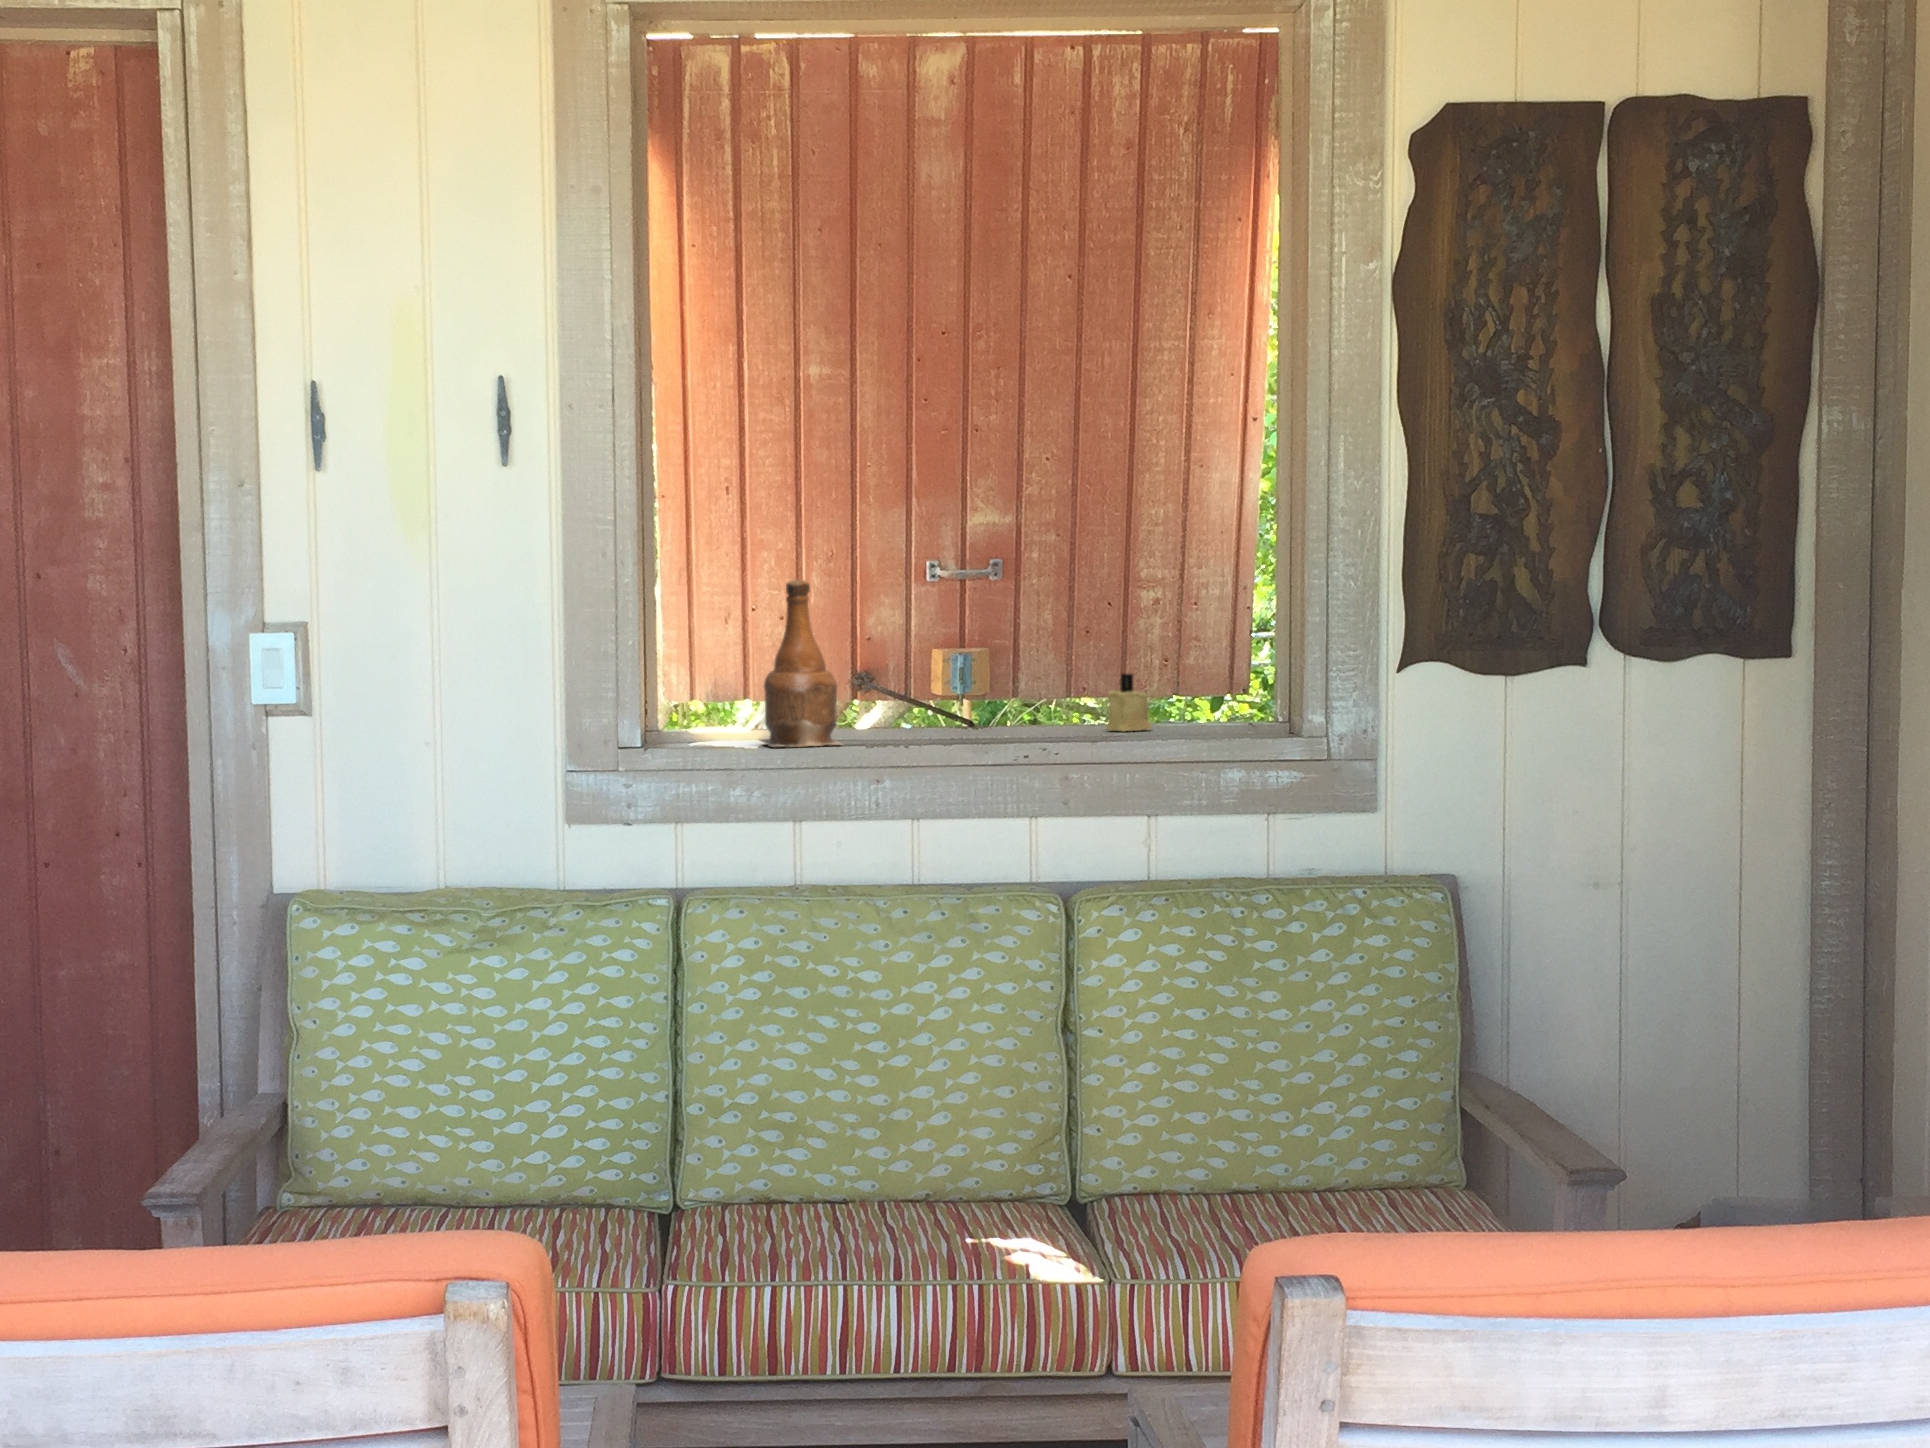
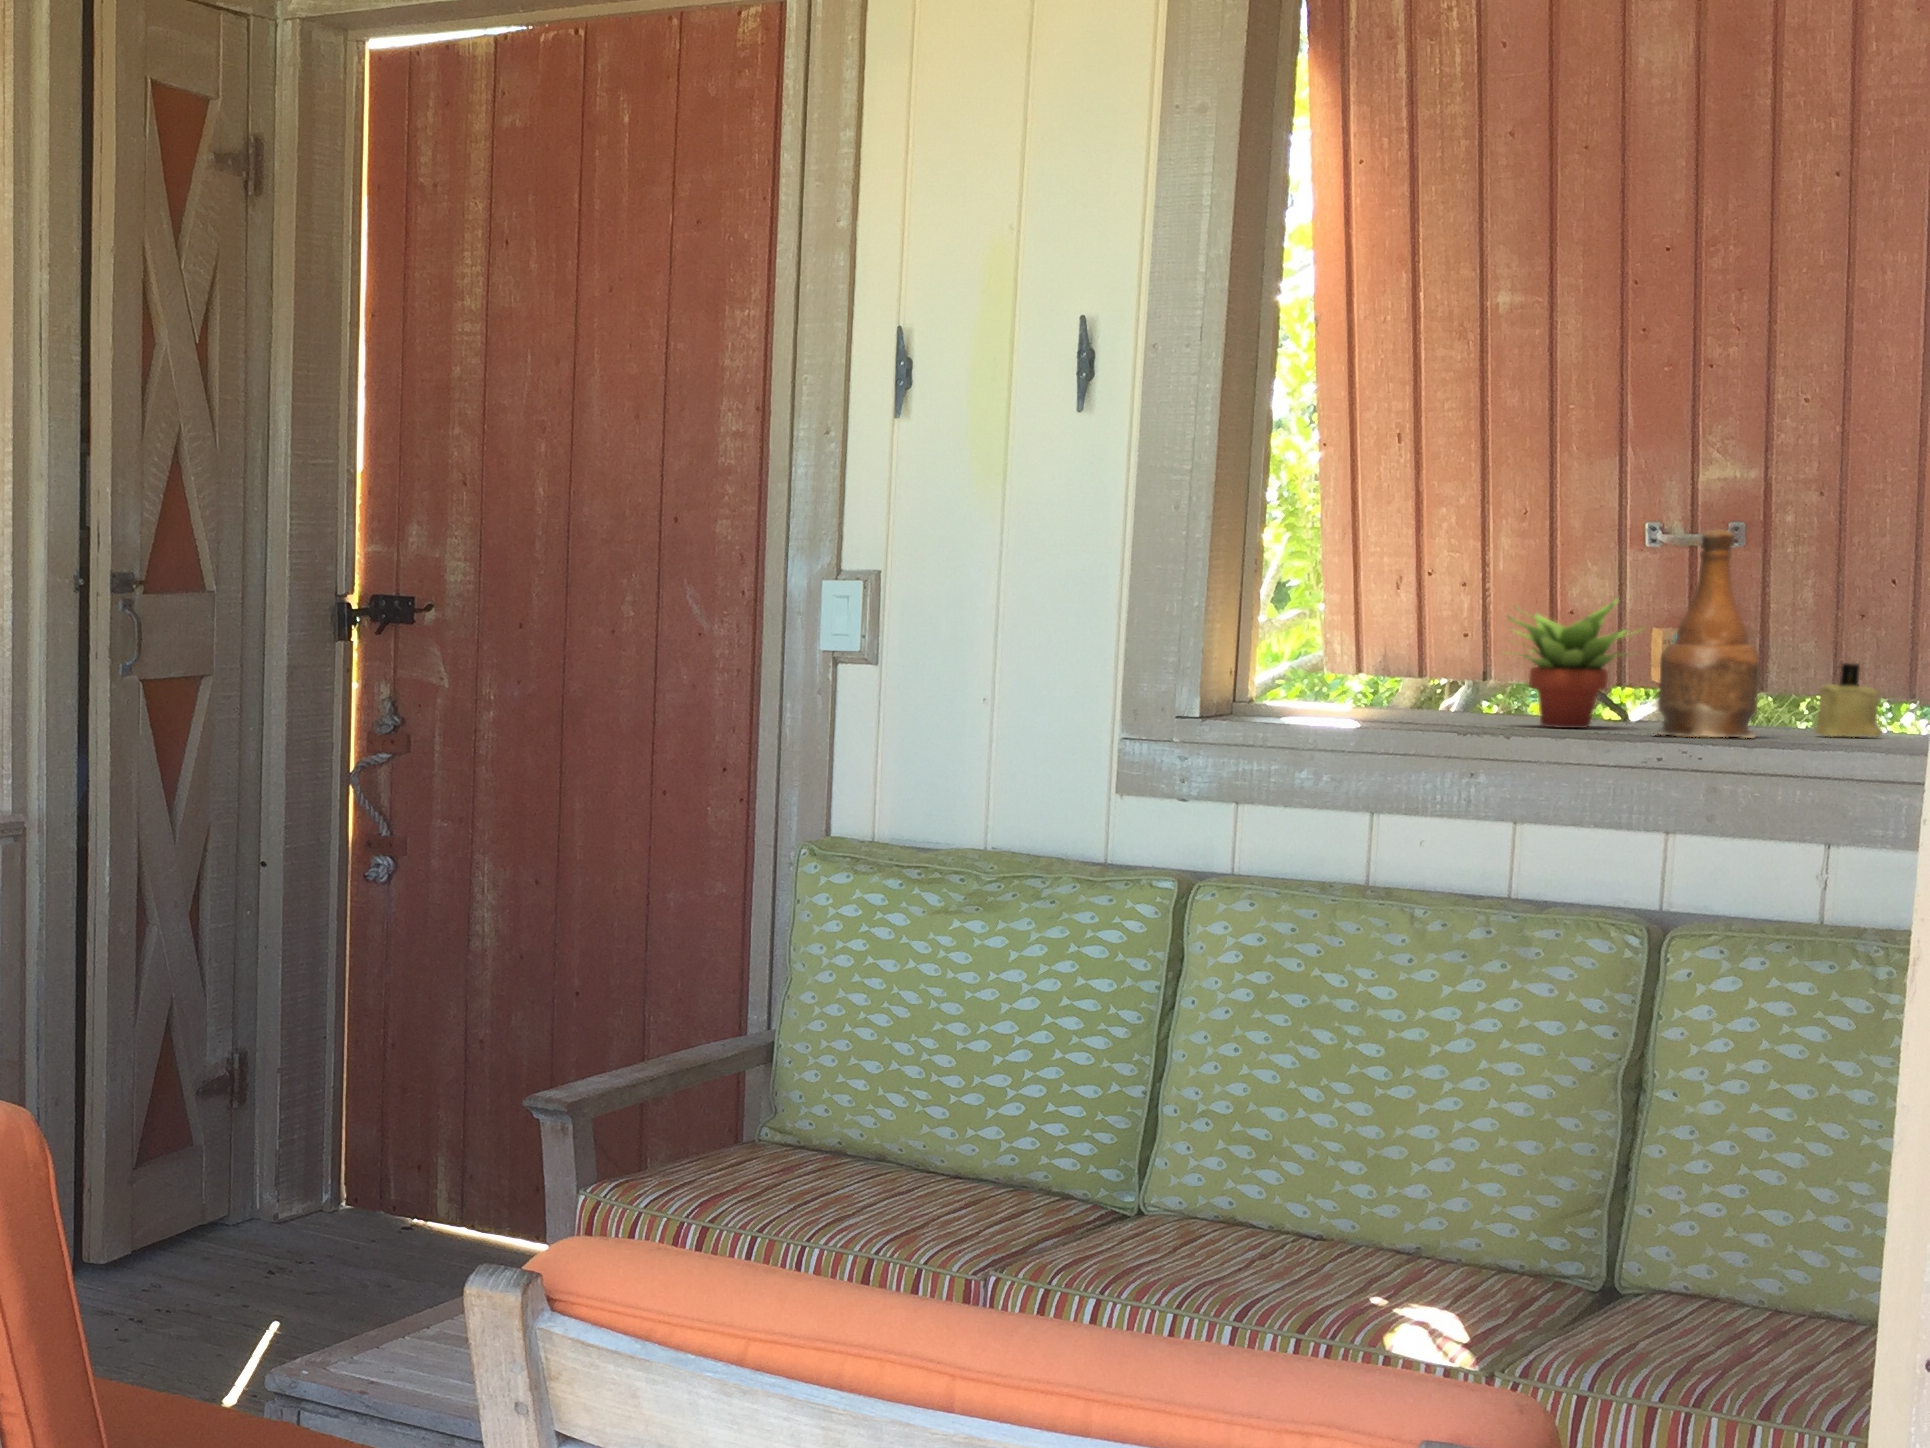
bottle: present [761,579,842,747] -> present [1655,530,1760,738]
succulent plant: none [869,627,975,737] -> present [1508,599,1638,728]

